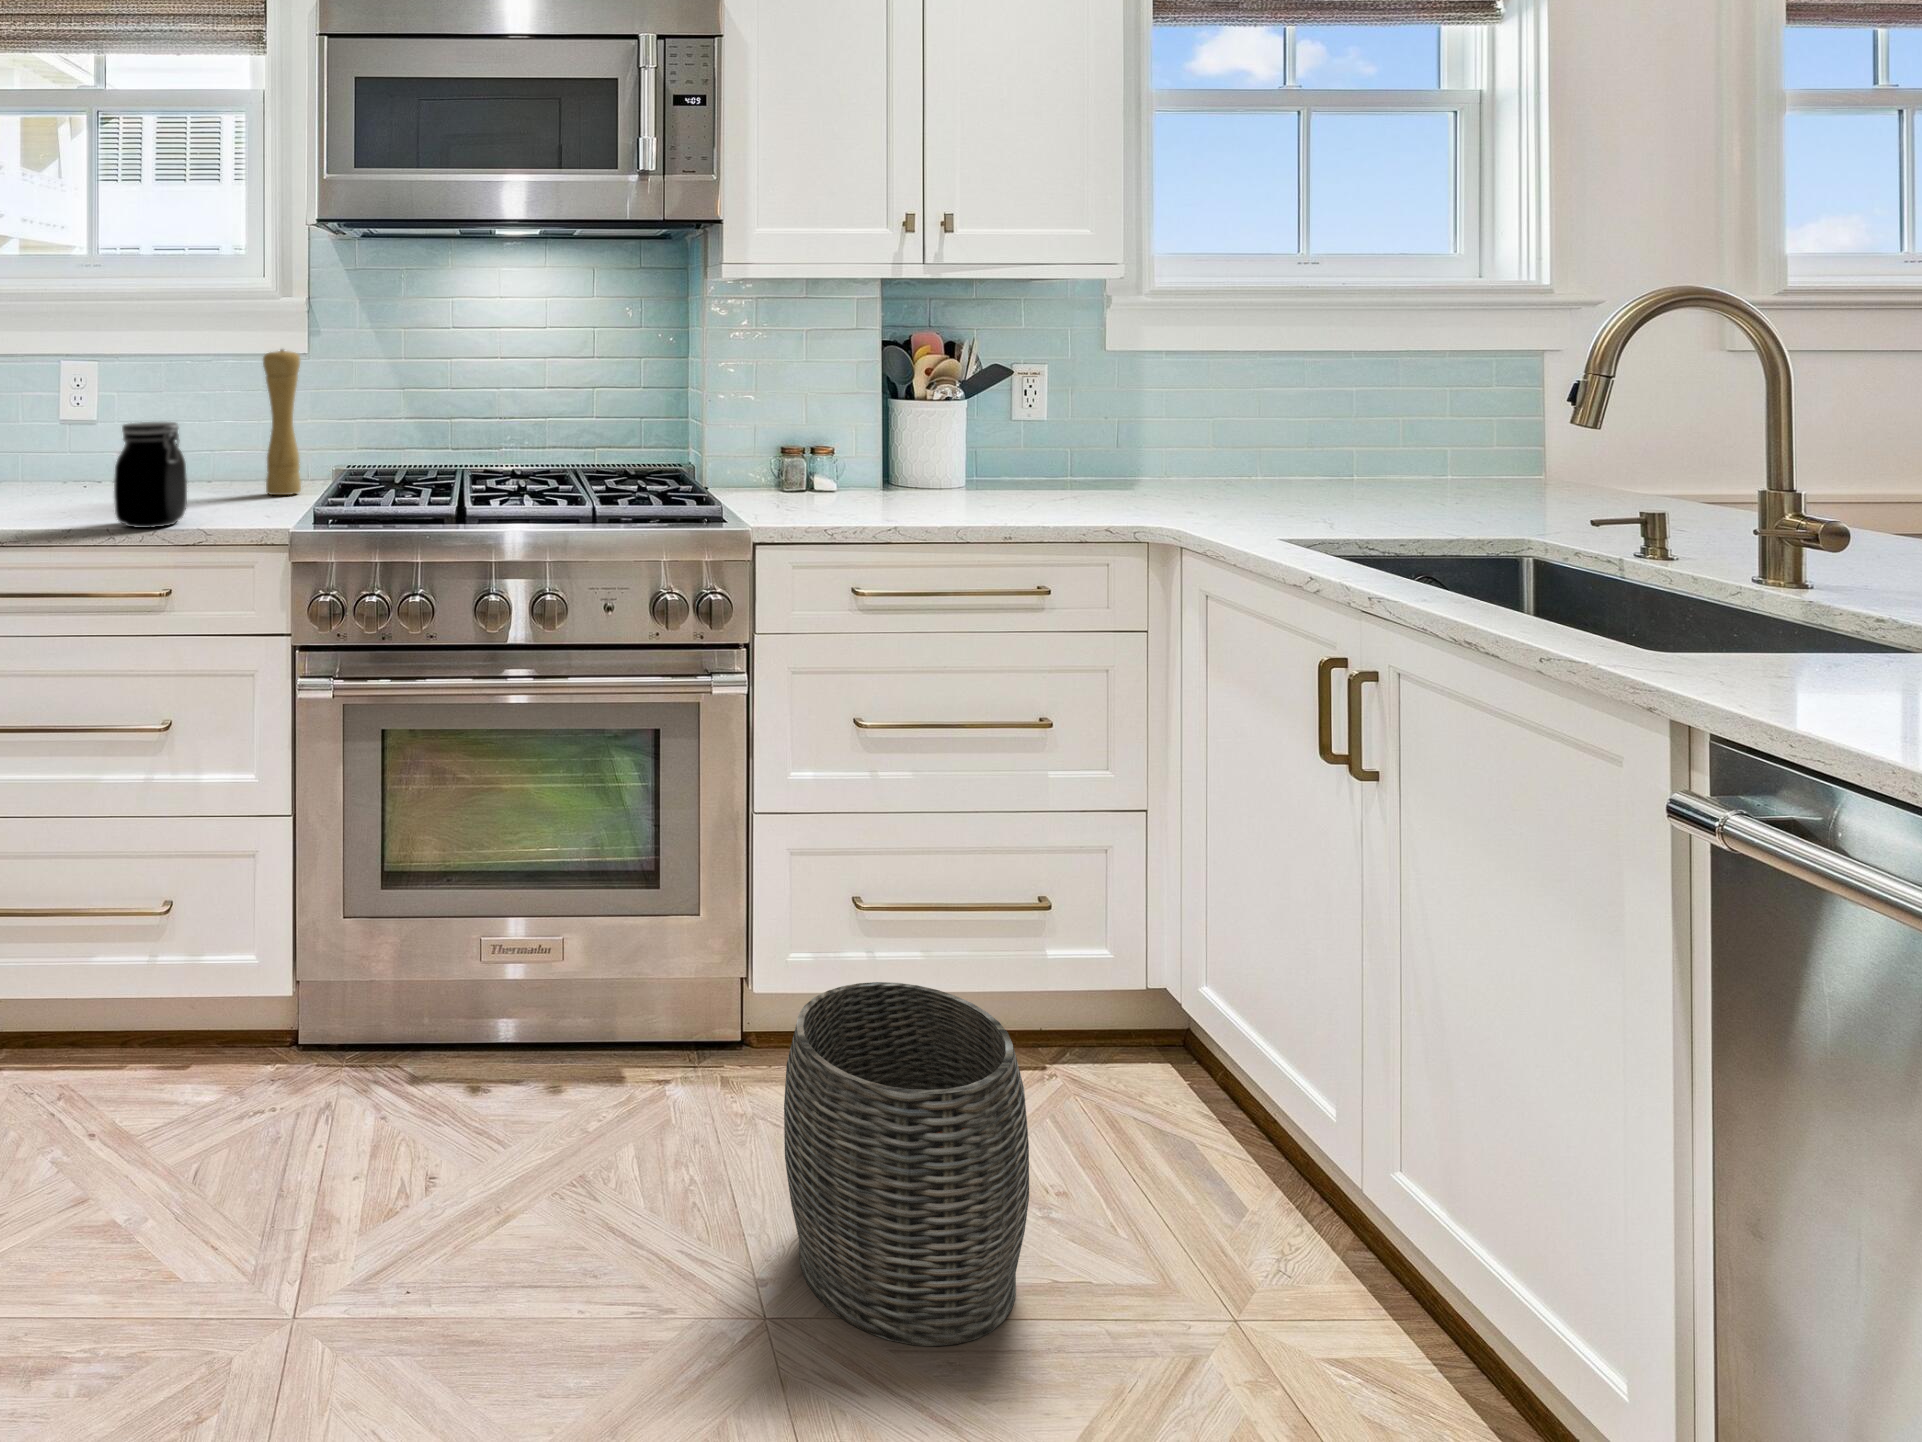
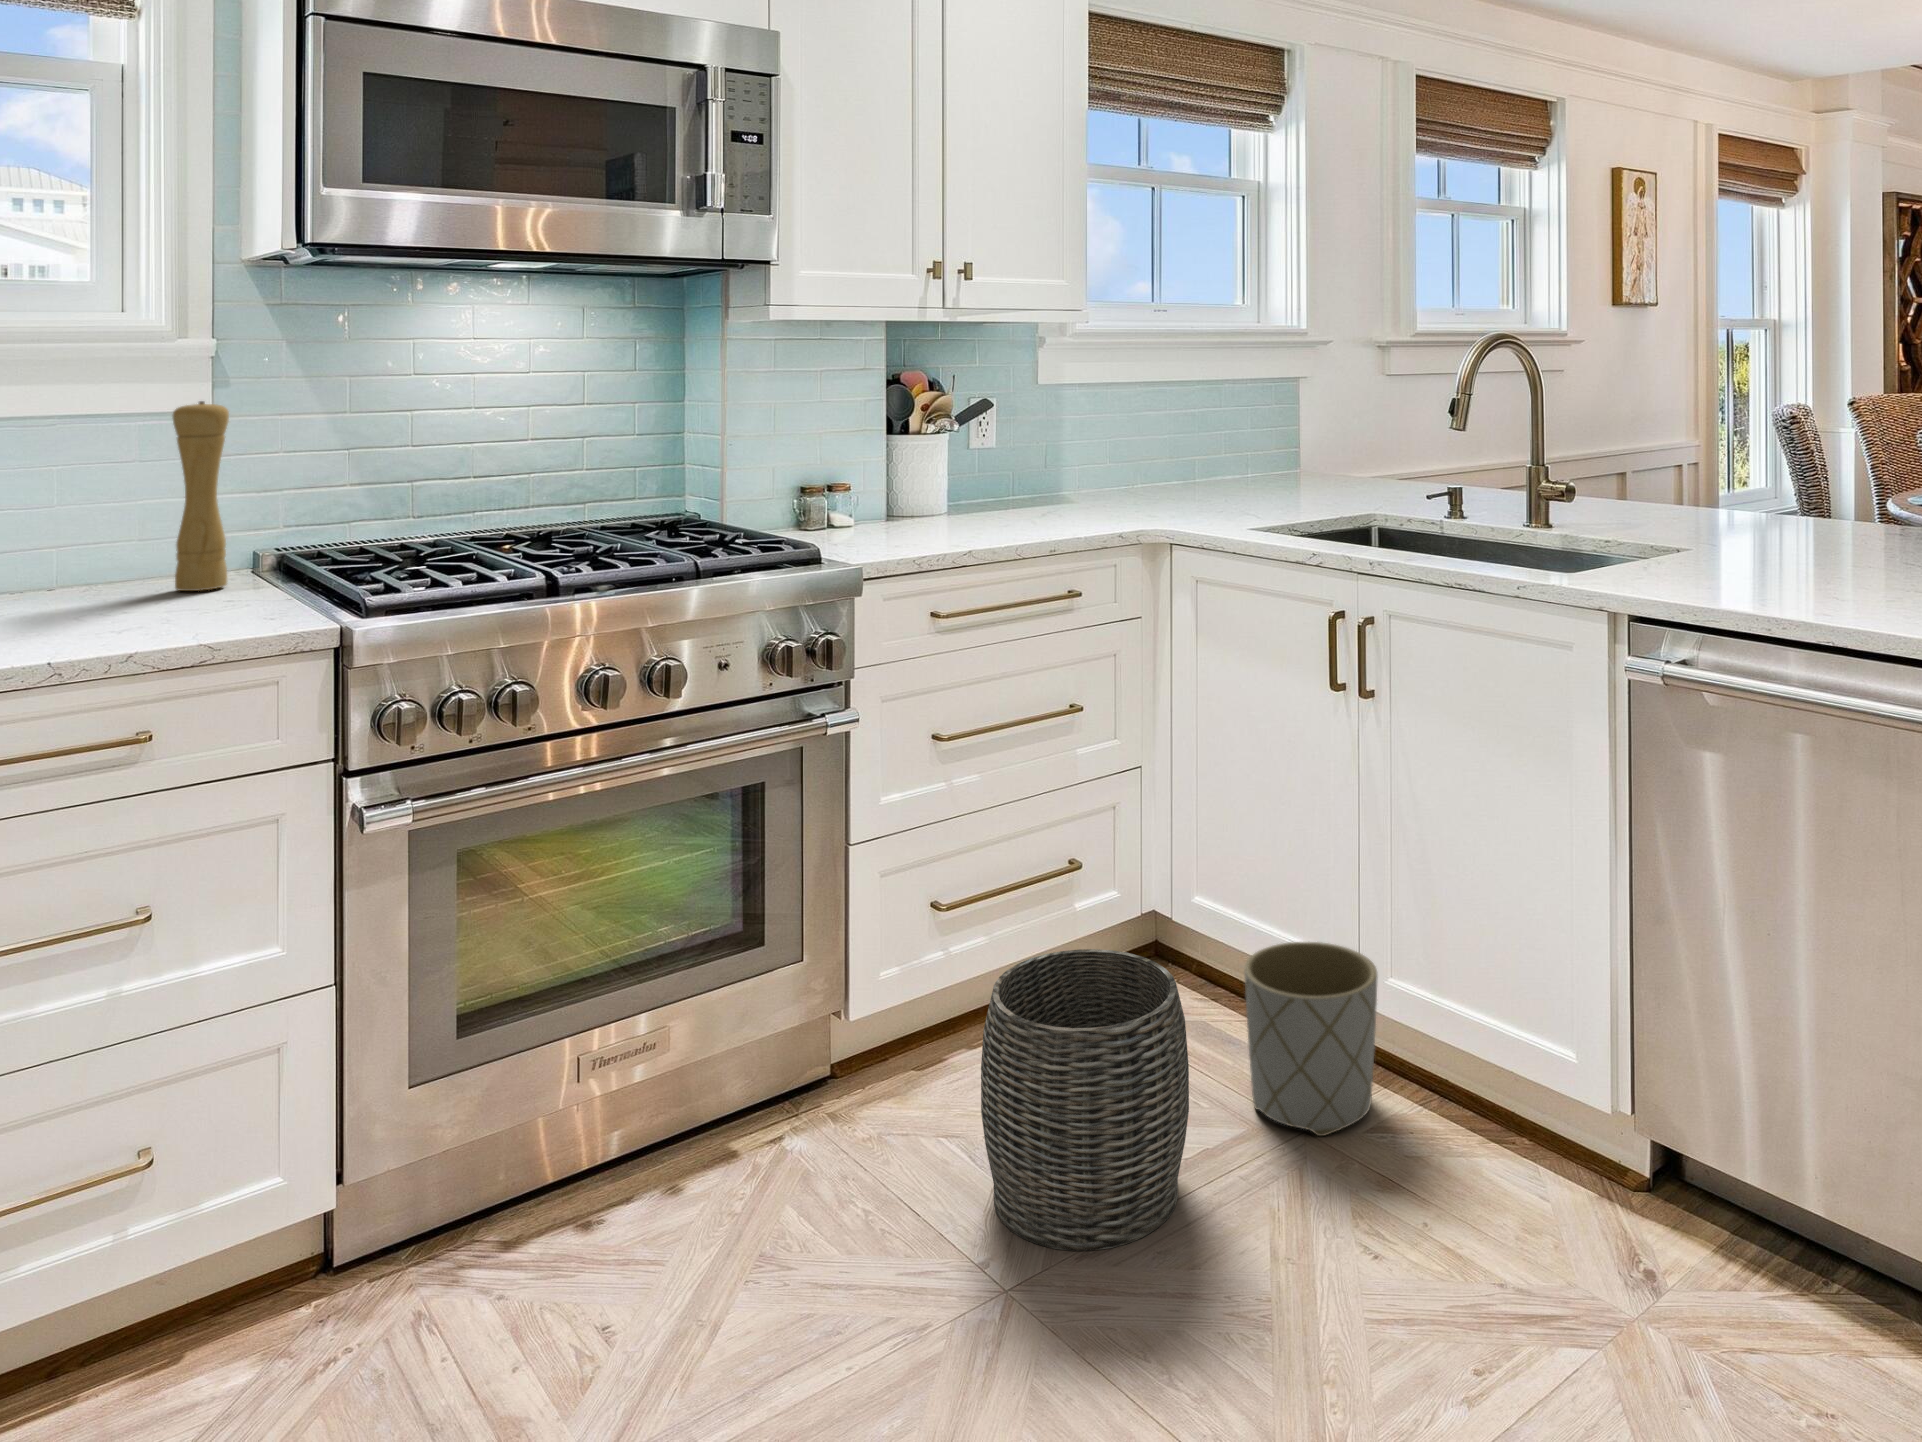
jar: present [114,422,187,528] -> none [47,501,161,647]
planter: none [1163,1066,1358,1339] -> present [1244,942,1378,1136]

